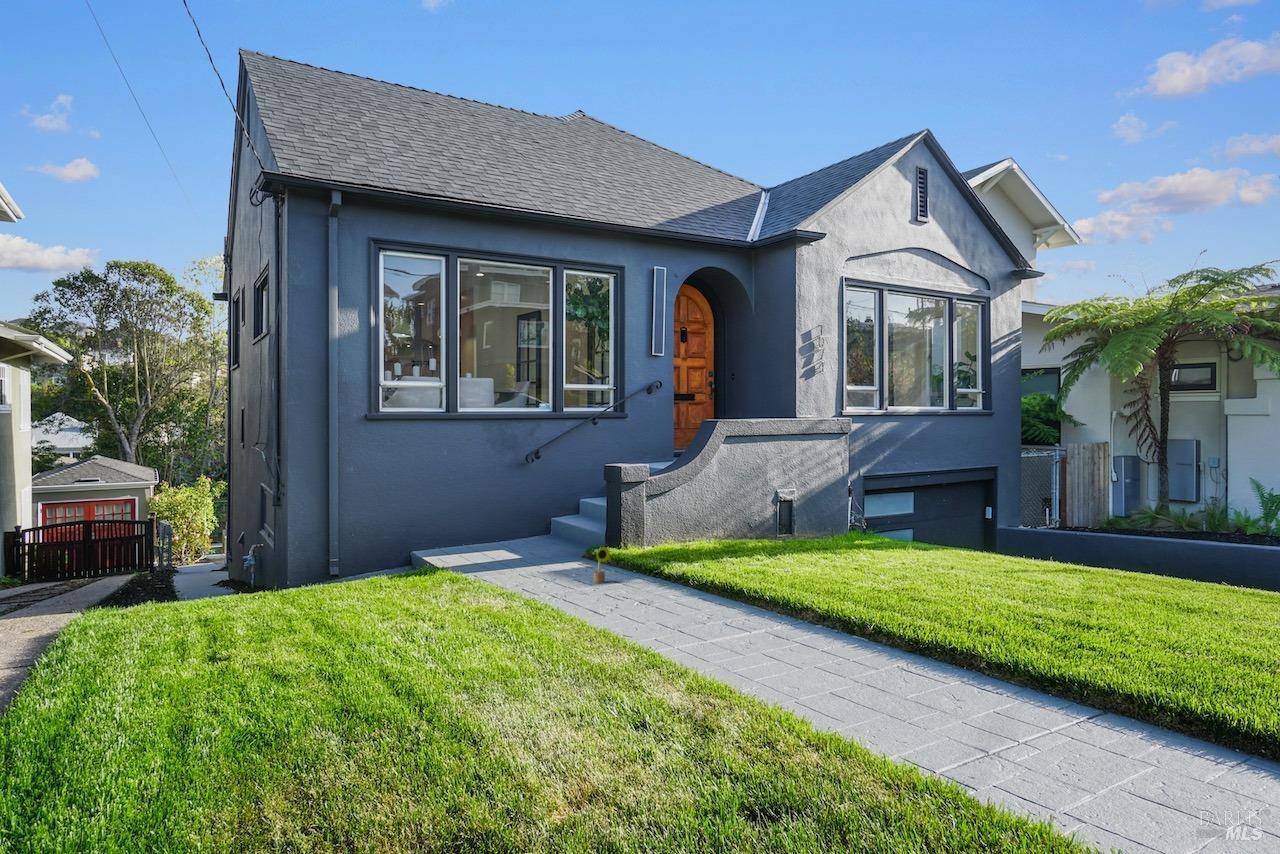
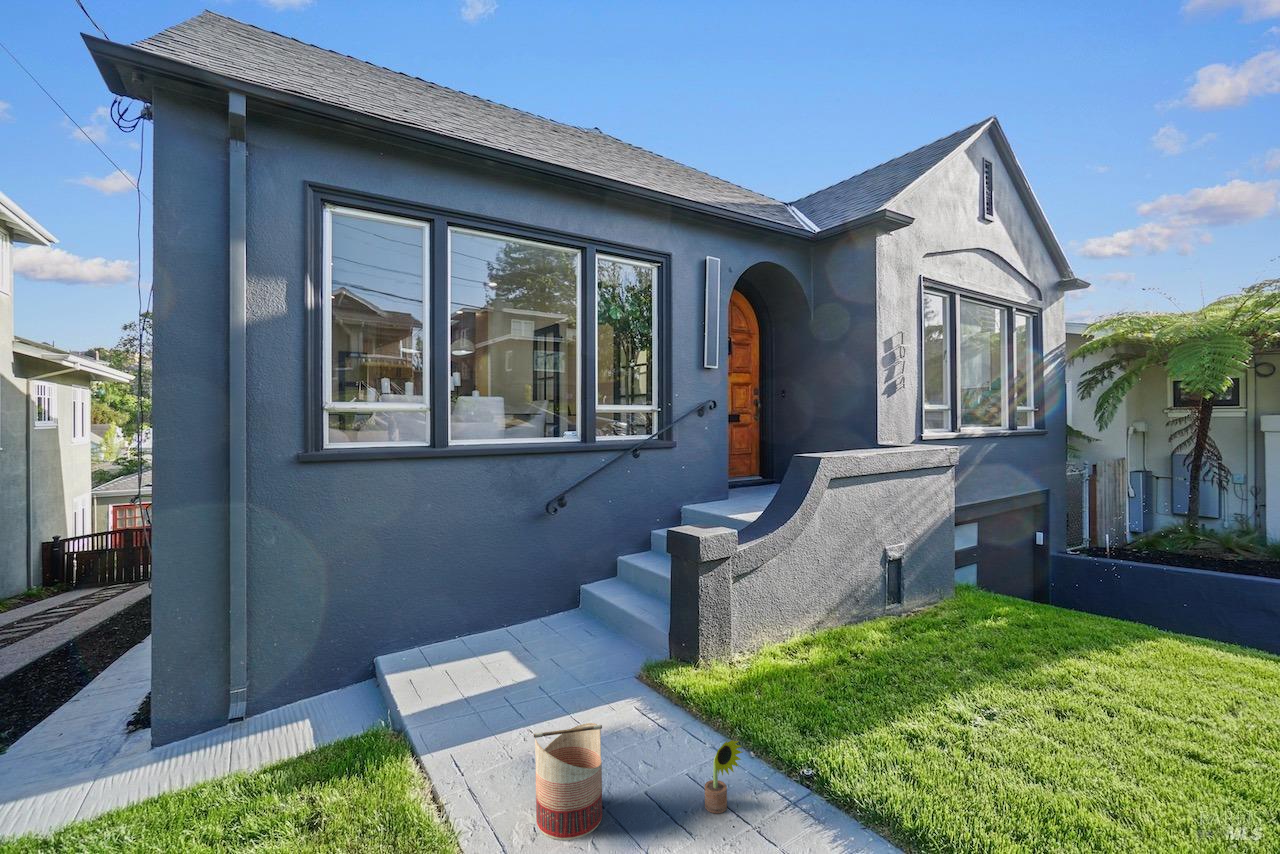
basket: none [510,540,543,587] -> present [534,723,602,840]

